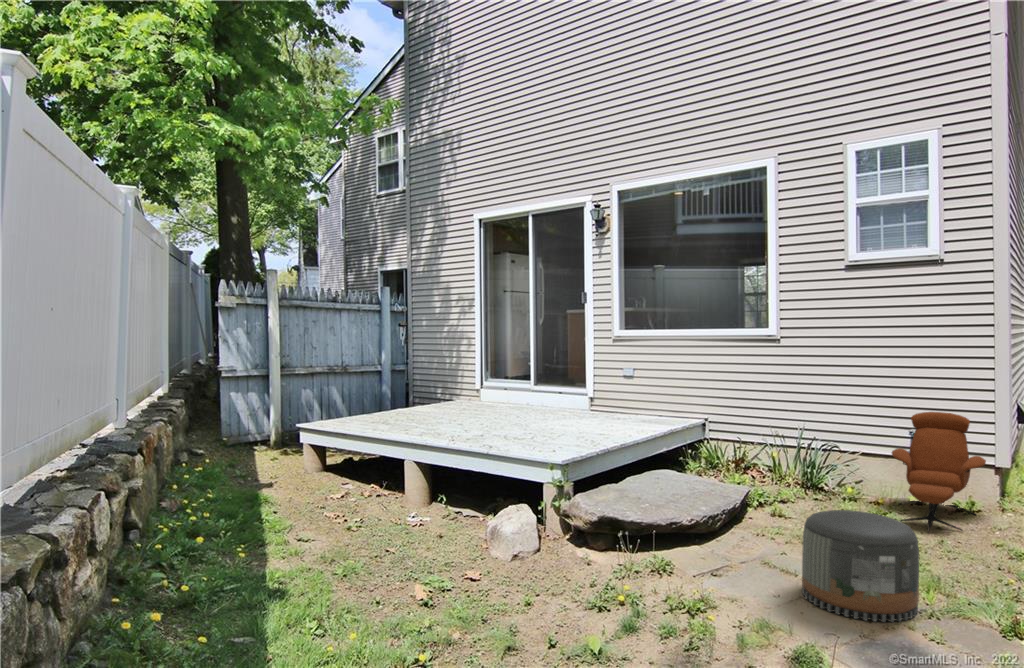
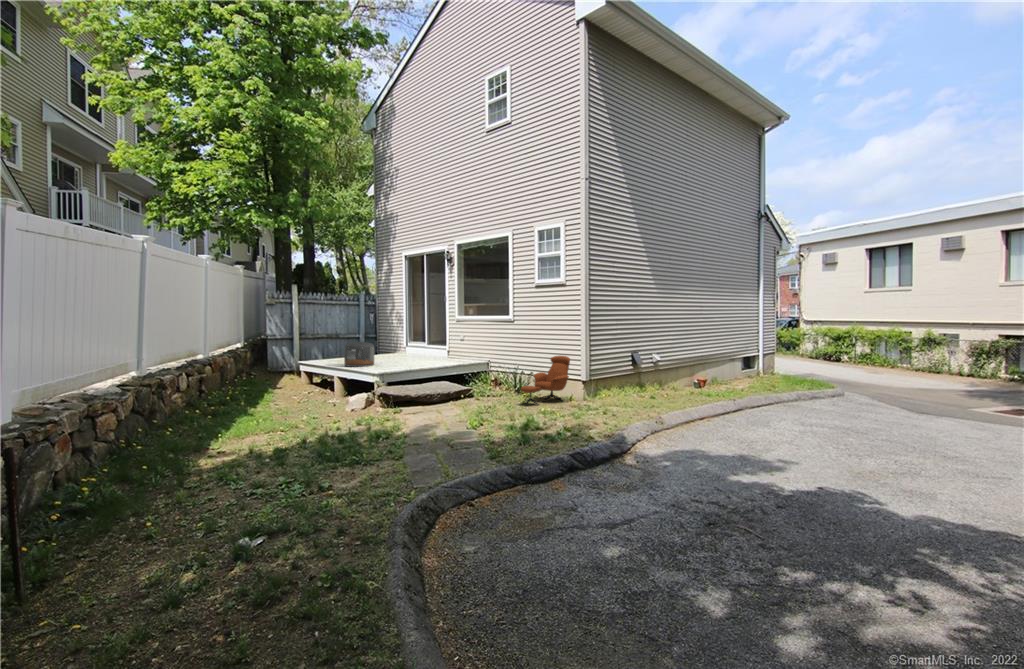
pouf: present [802,510,919,622] -> present [344,342,374,367]

